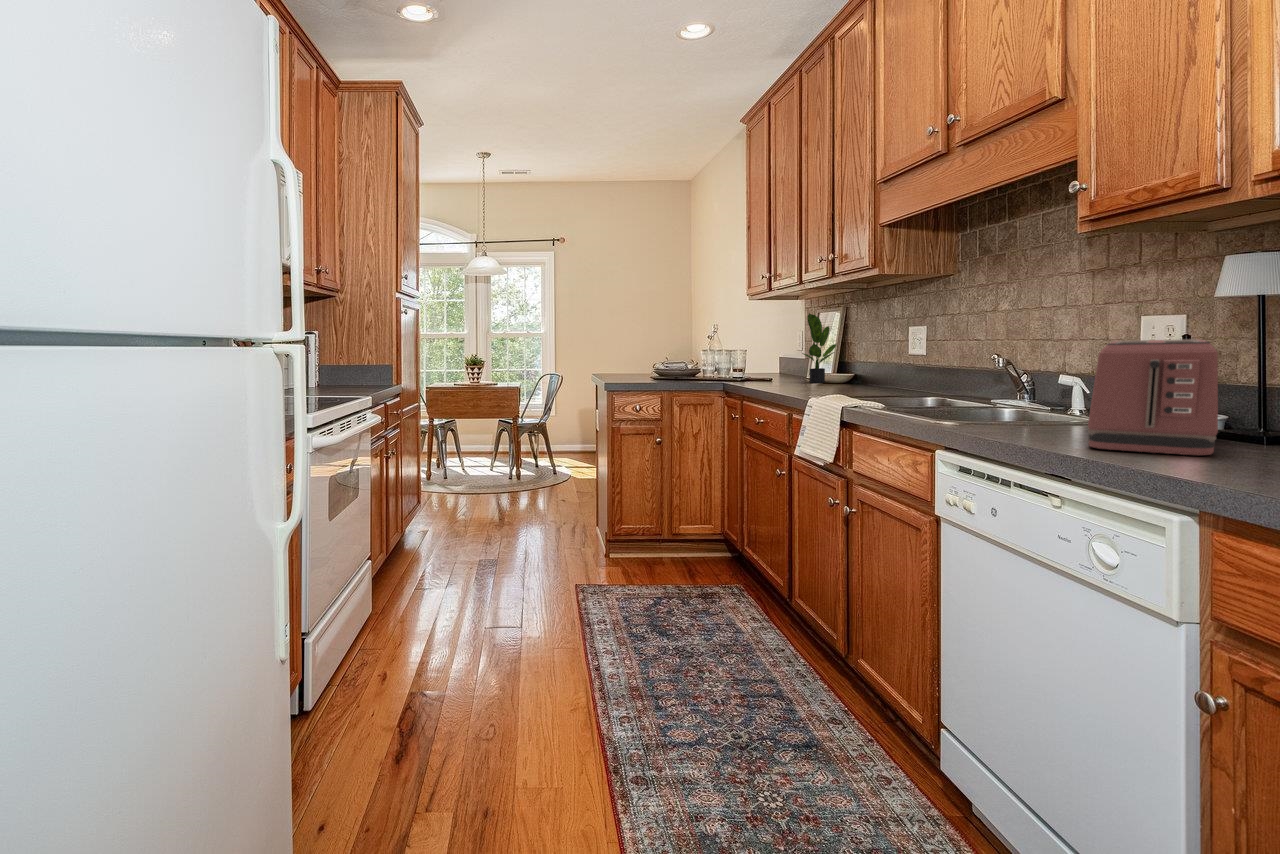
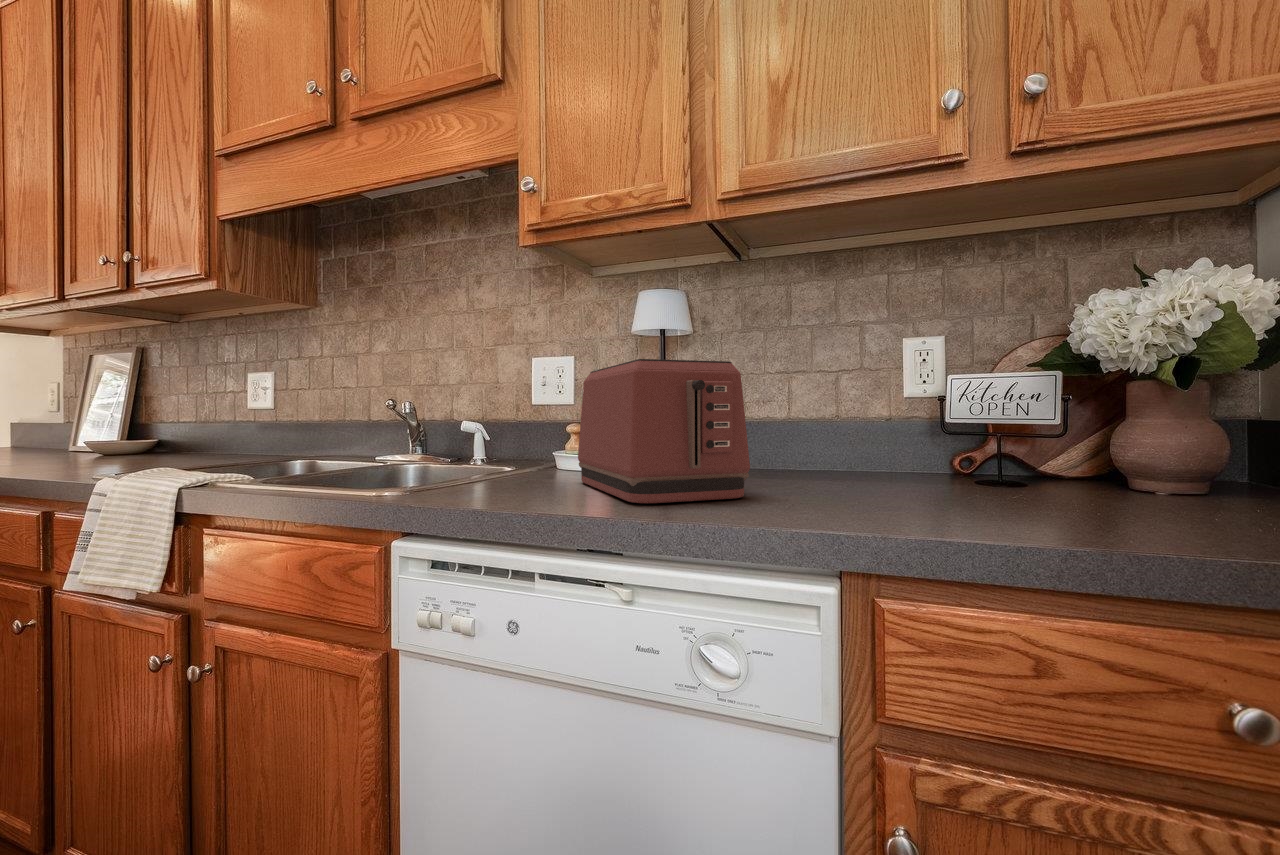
potted plant: present [802,313,836,383] -> none [60,343,136,458]

